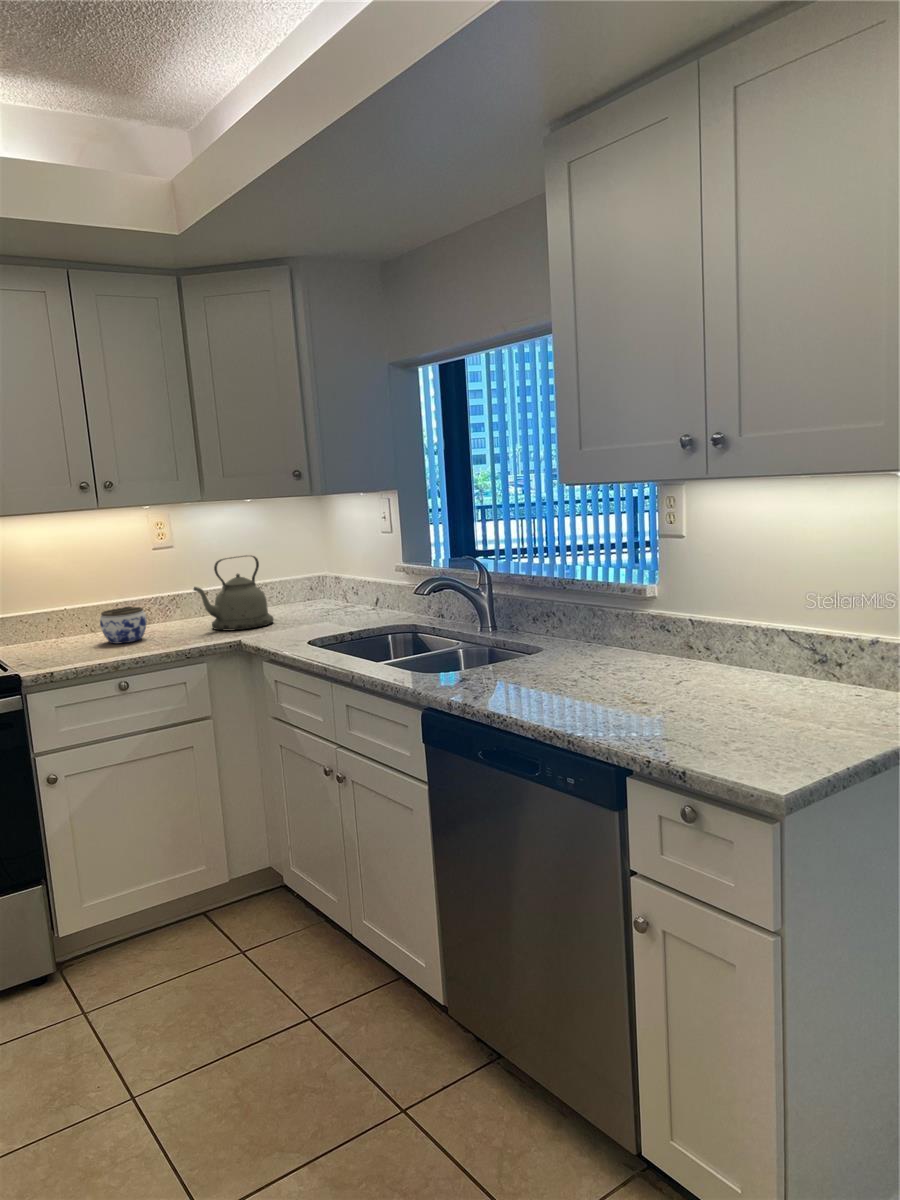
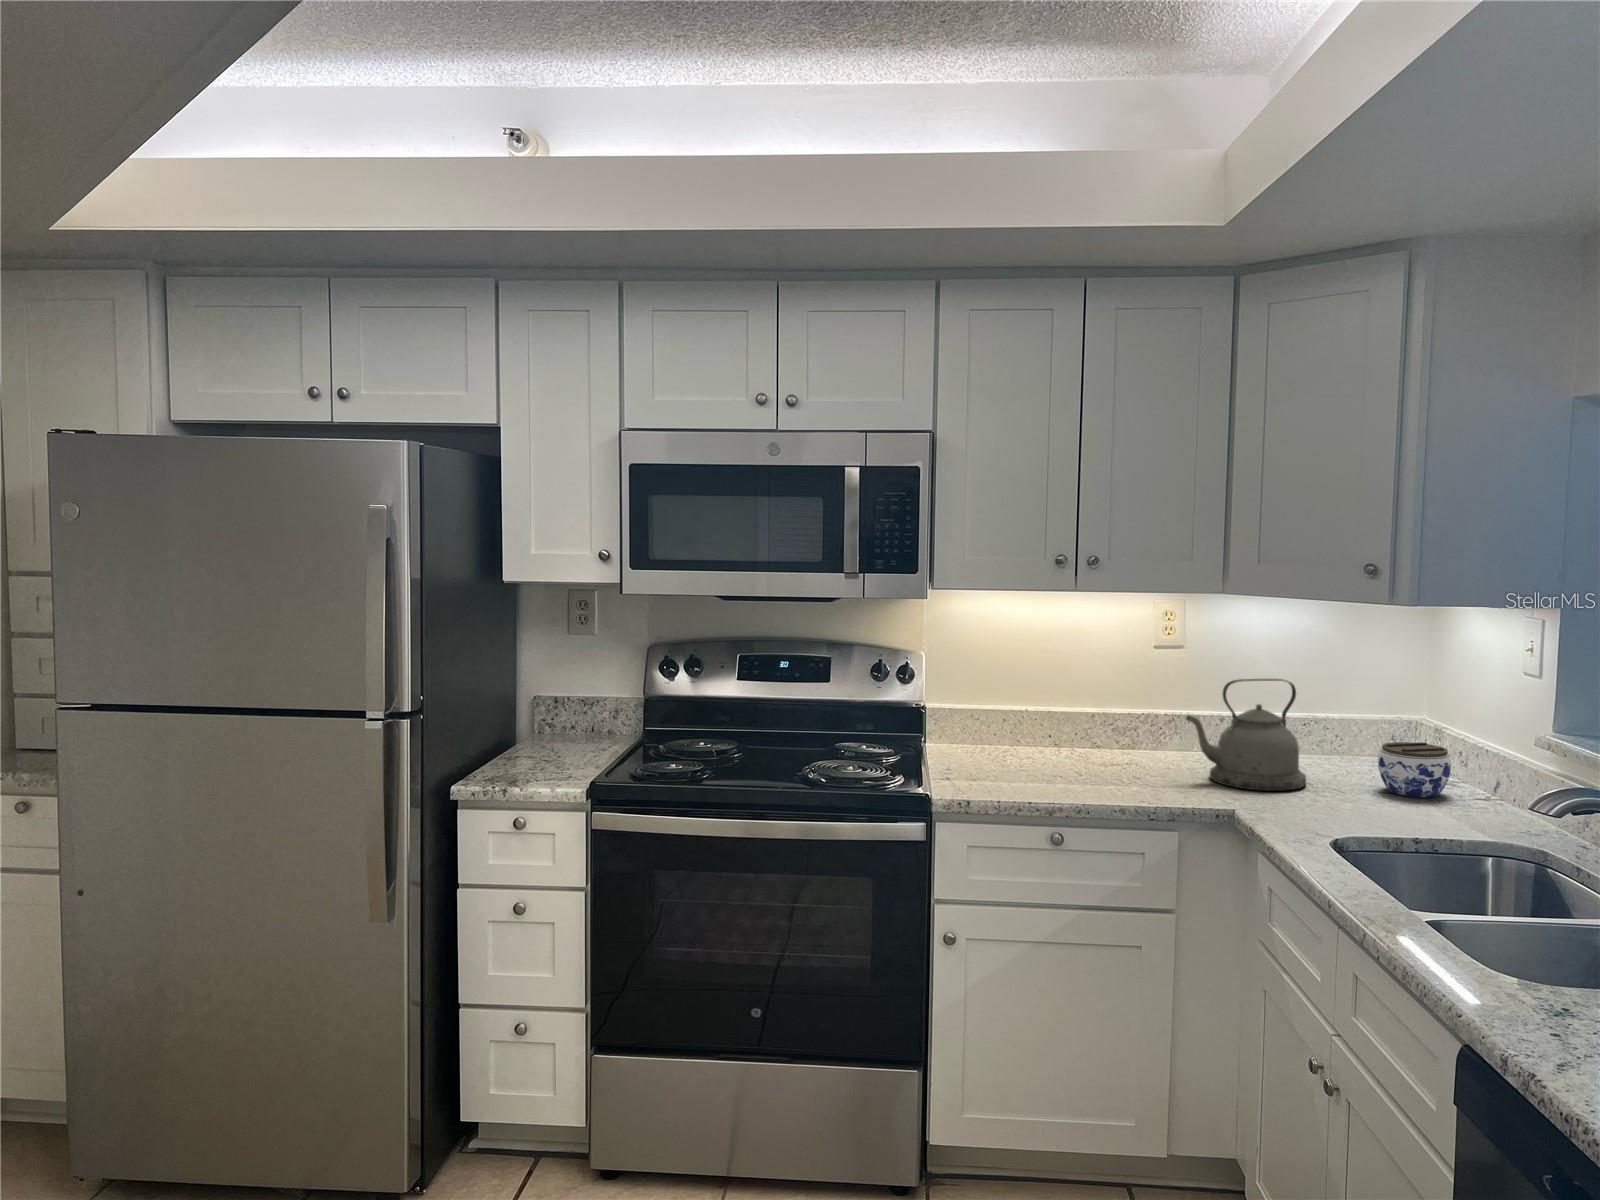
jar: present [100,606,147,644] -> present [1378,742,1451,798]

